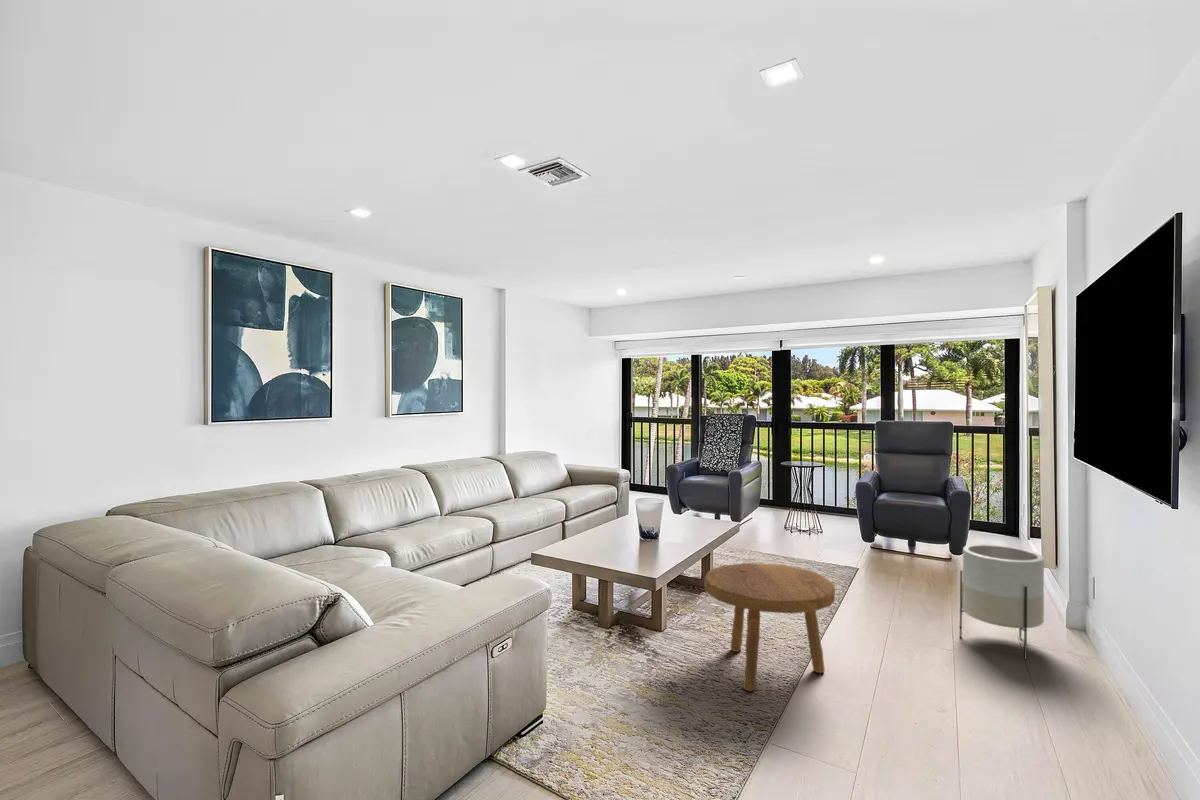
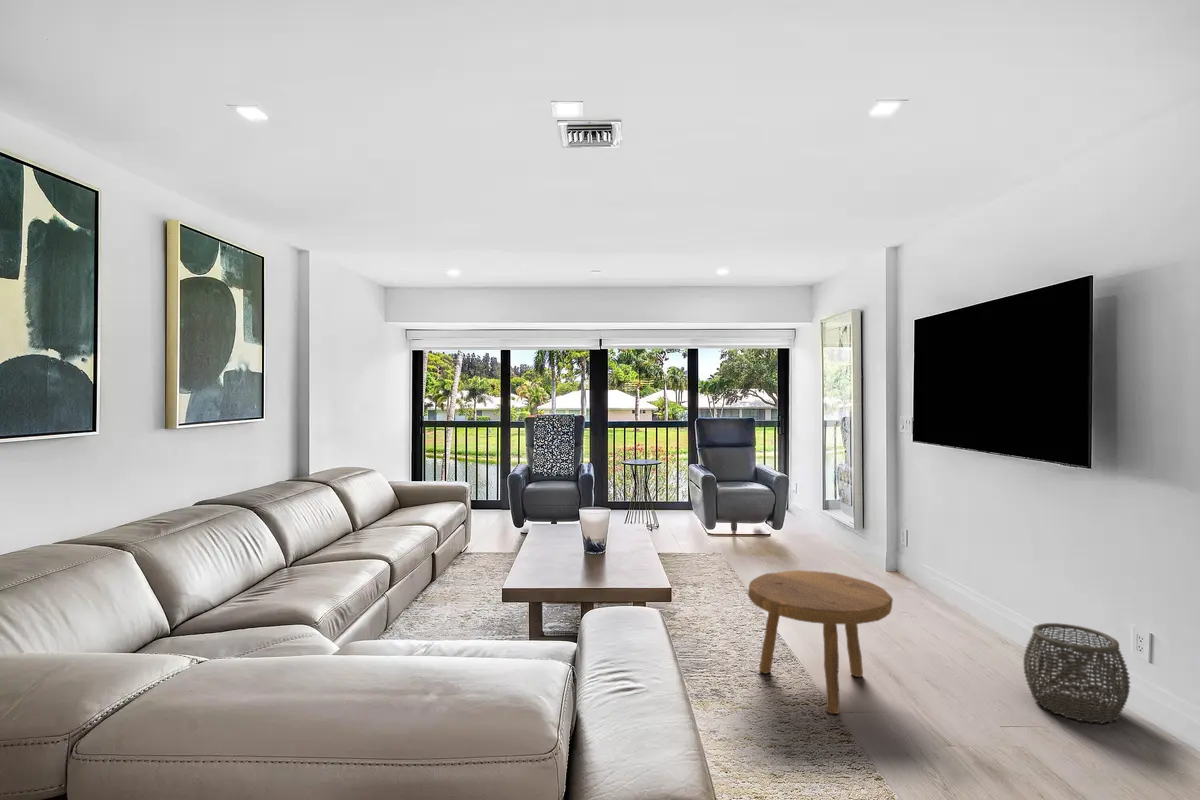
planter: present [960,544,1044,660] -> none [899,526,967,625]
woven basket: none [970,655,1086,774] -> present [1024,623,1130,723]

